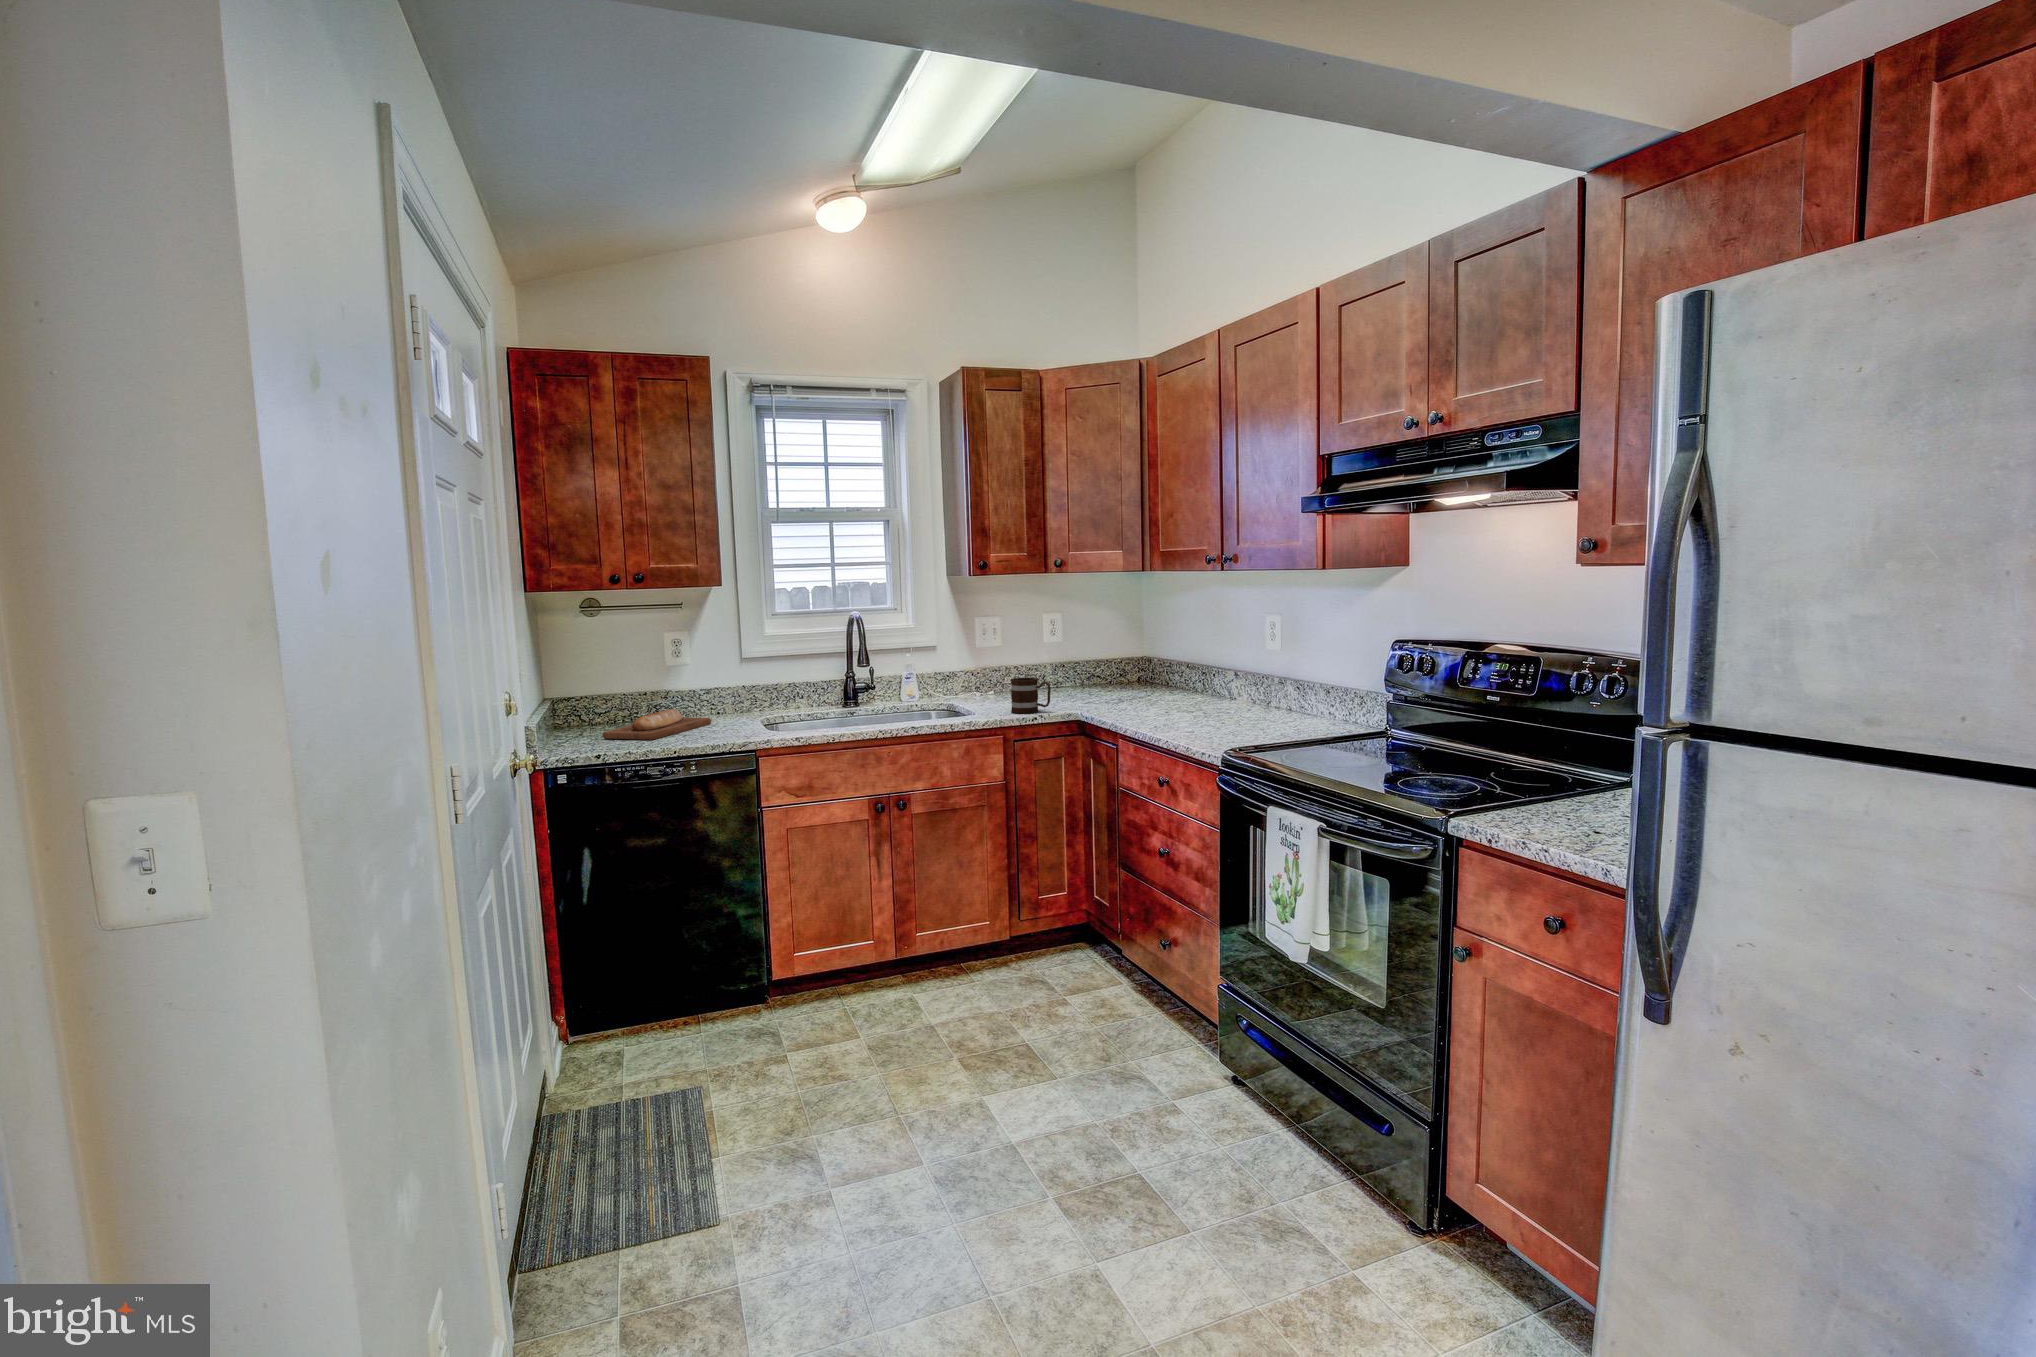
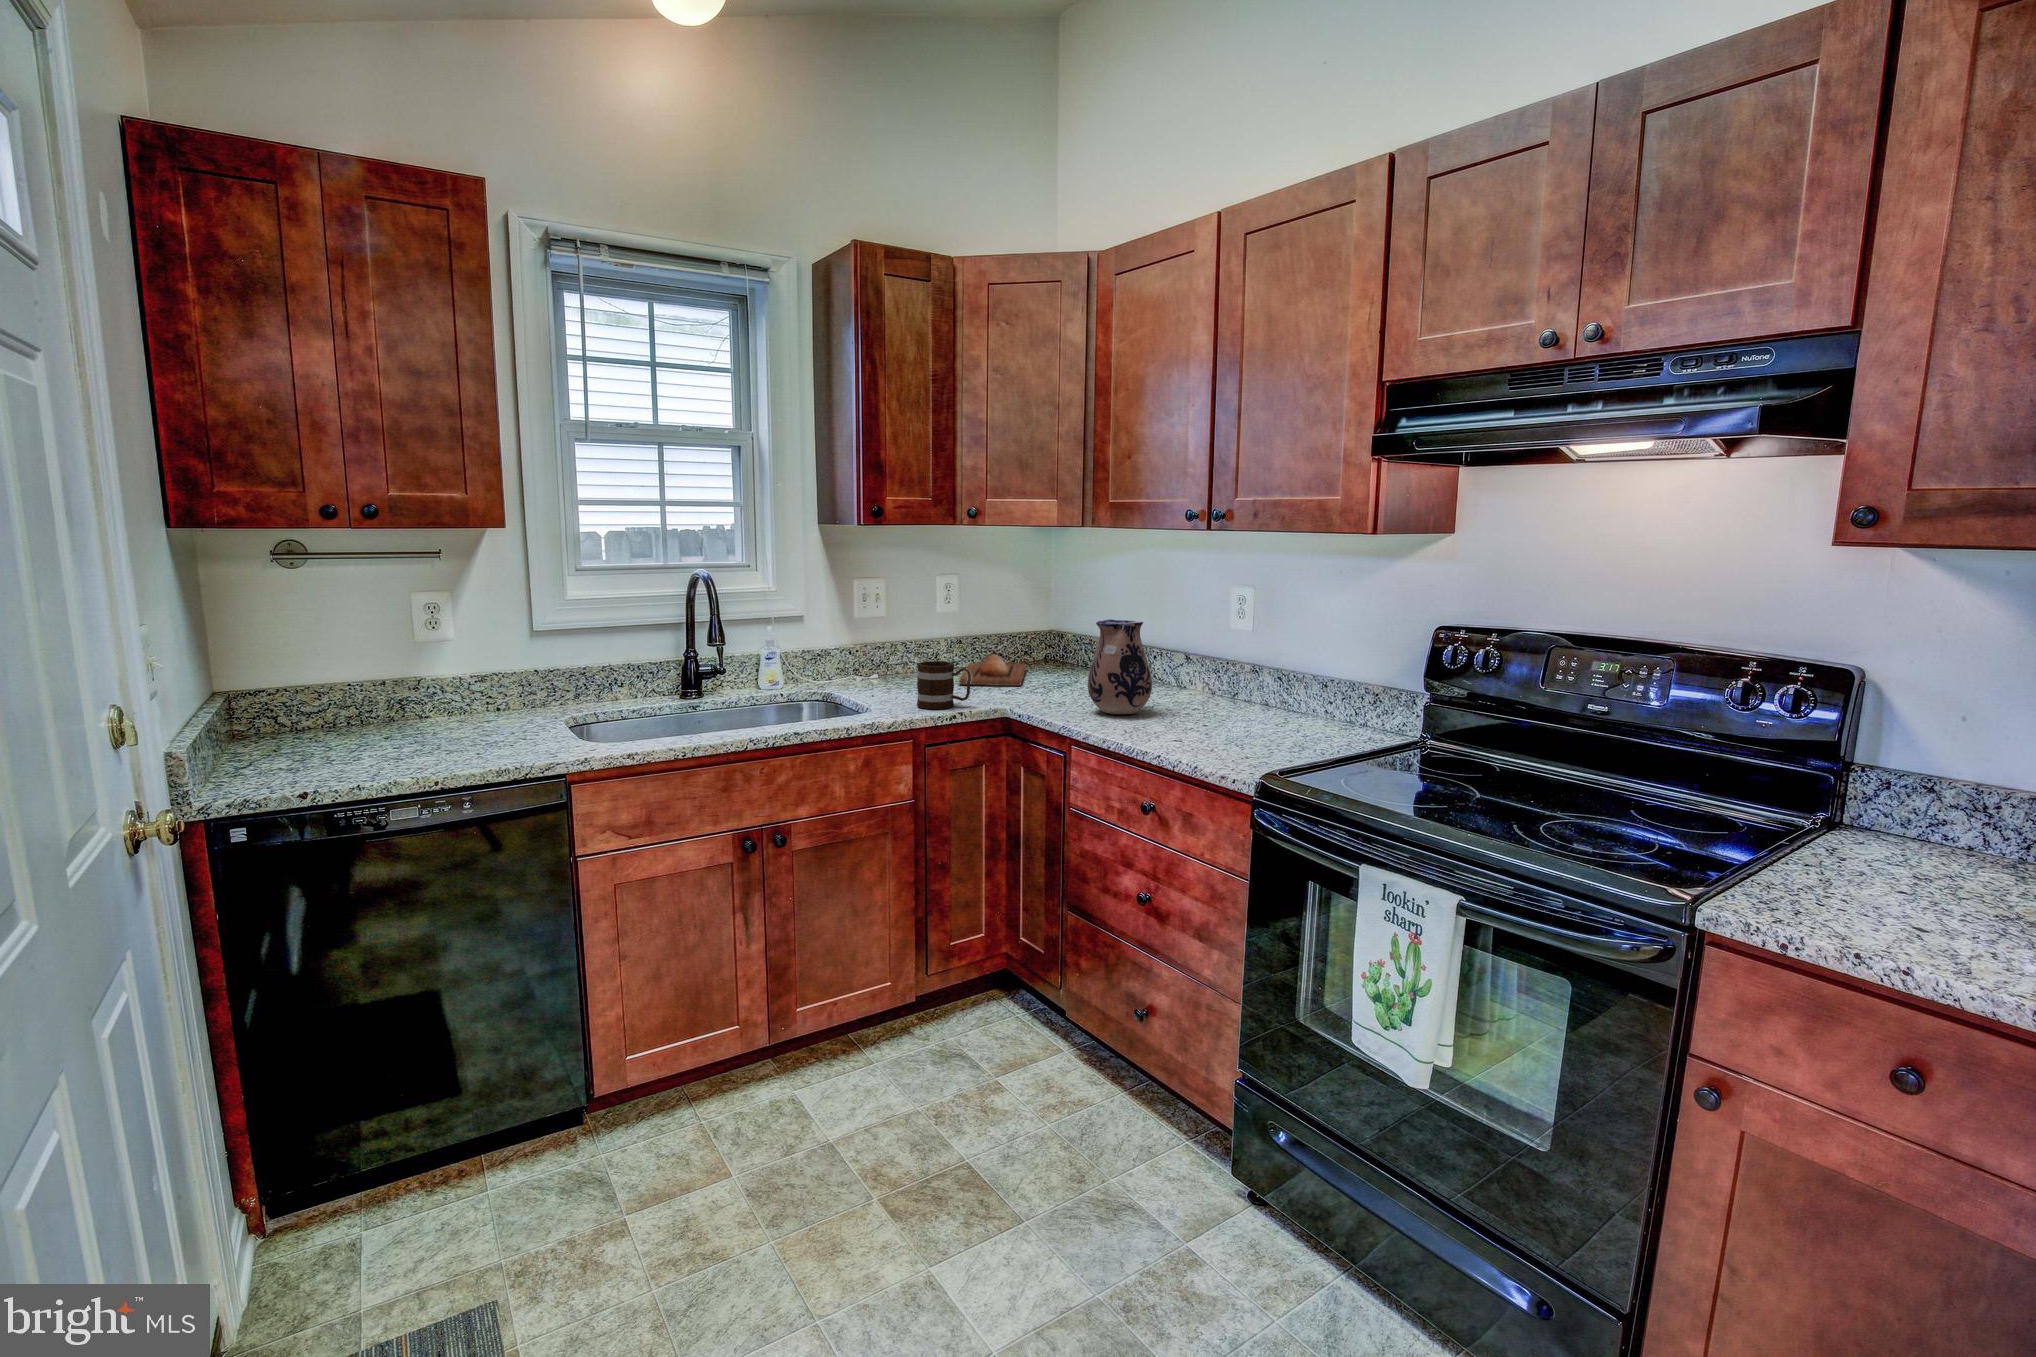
ceramic pitcher: none [1138,642,1188,716] -> present [1088,619,1152,714]
bread loaf: present [603,709,711,740] -> present [959,654,1026,686]

